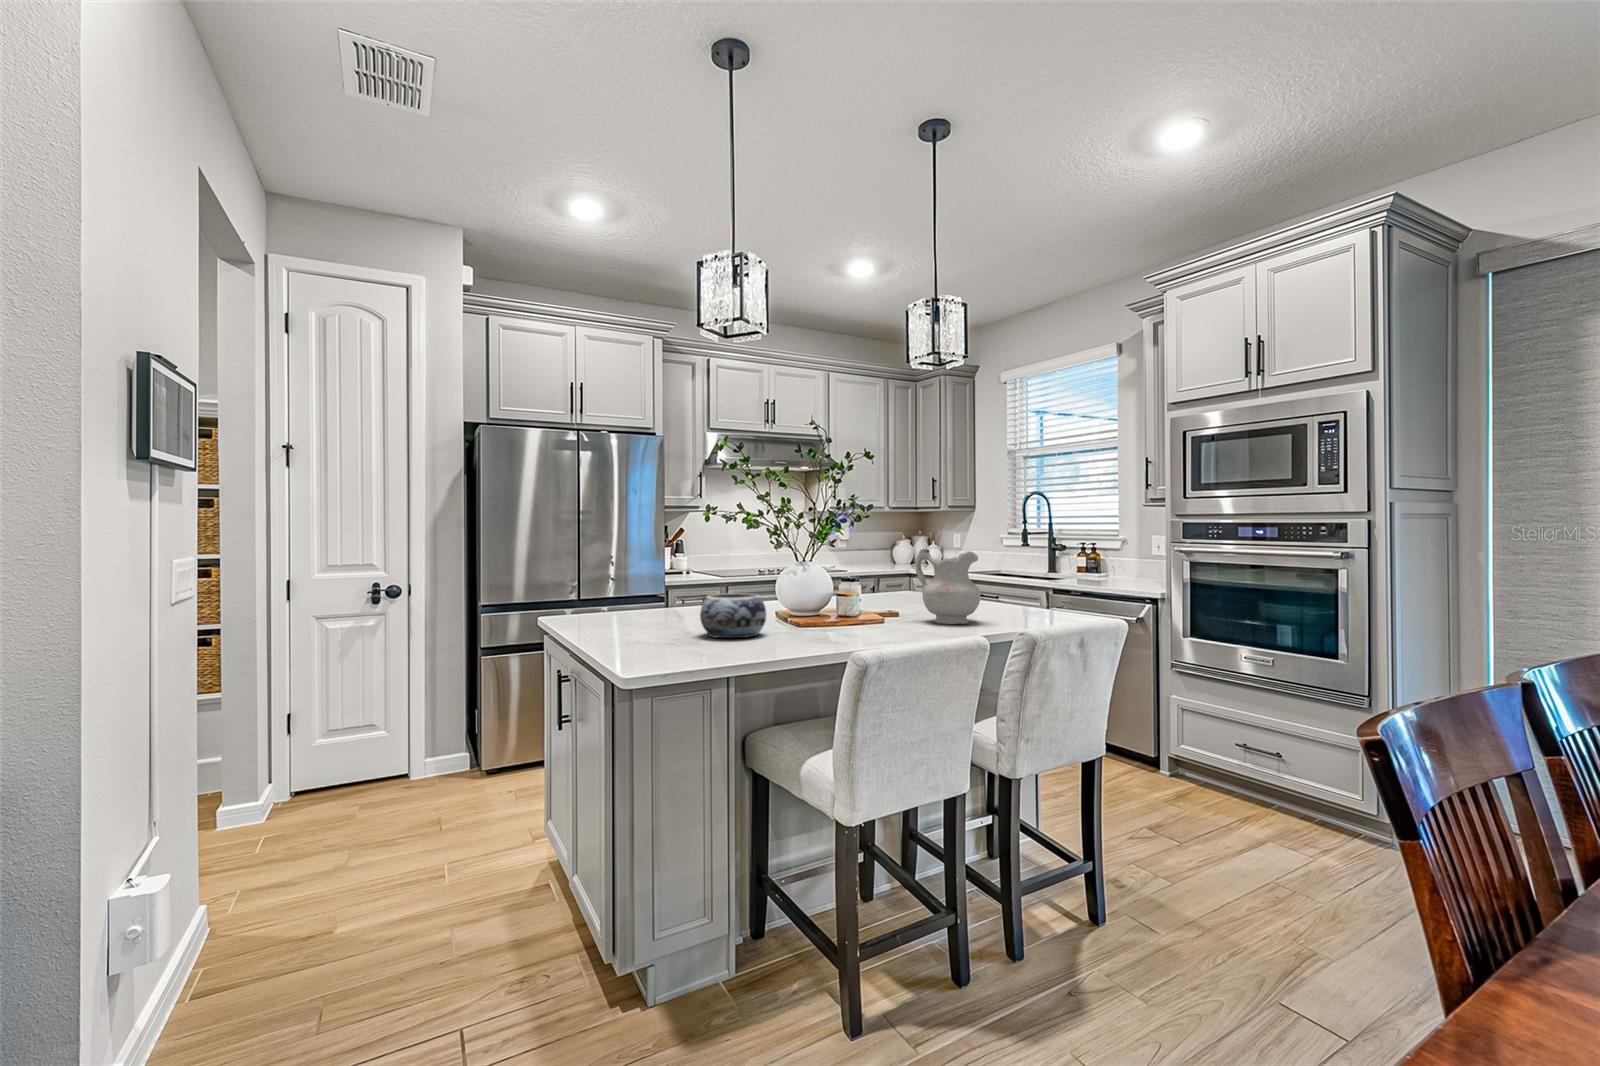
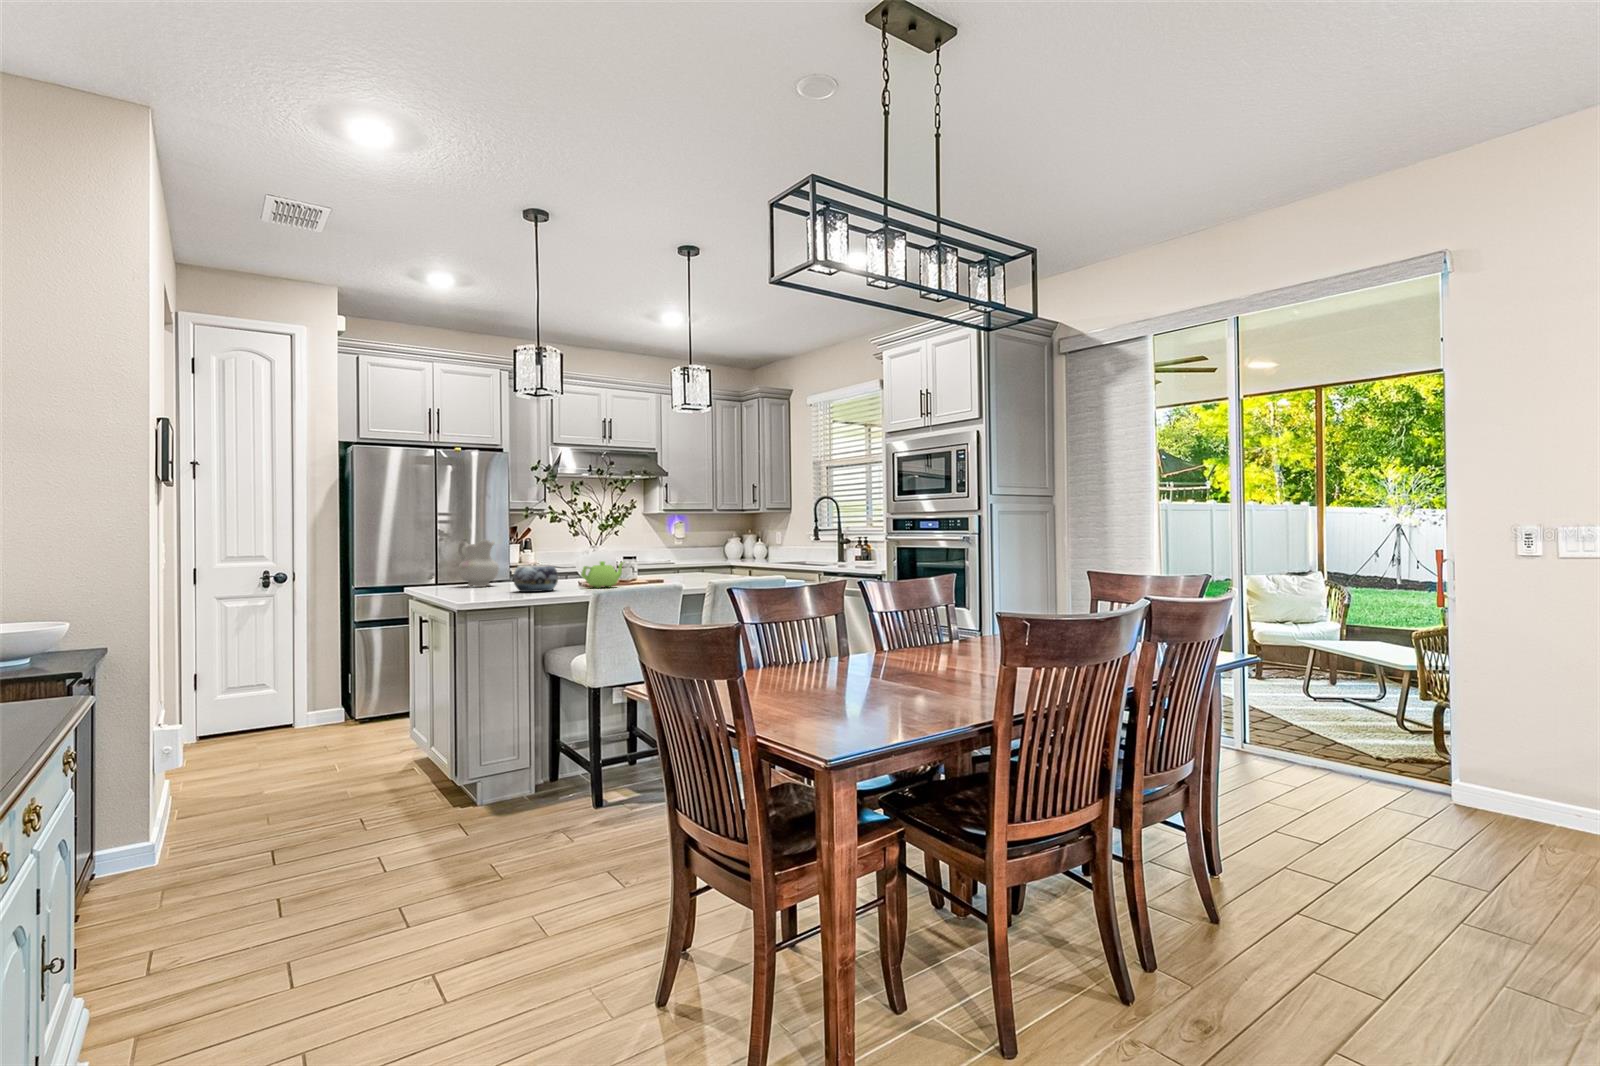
ceramic pitcher: present [915,549,980,624] -> present [458,539,499,587]
teapot: none [795,588,858,629] -> present [581,561,625,588]

